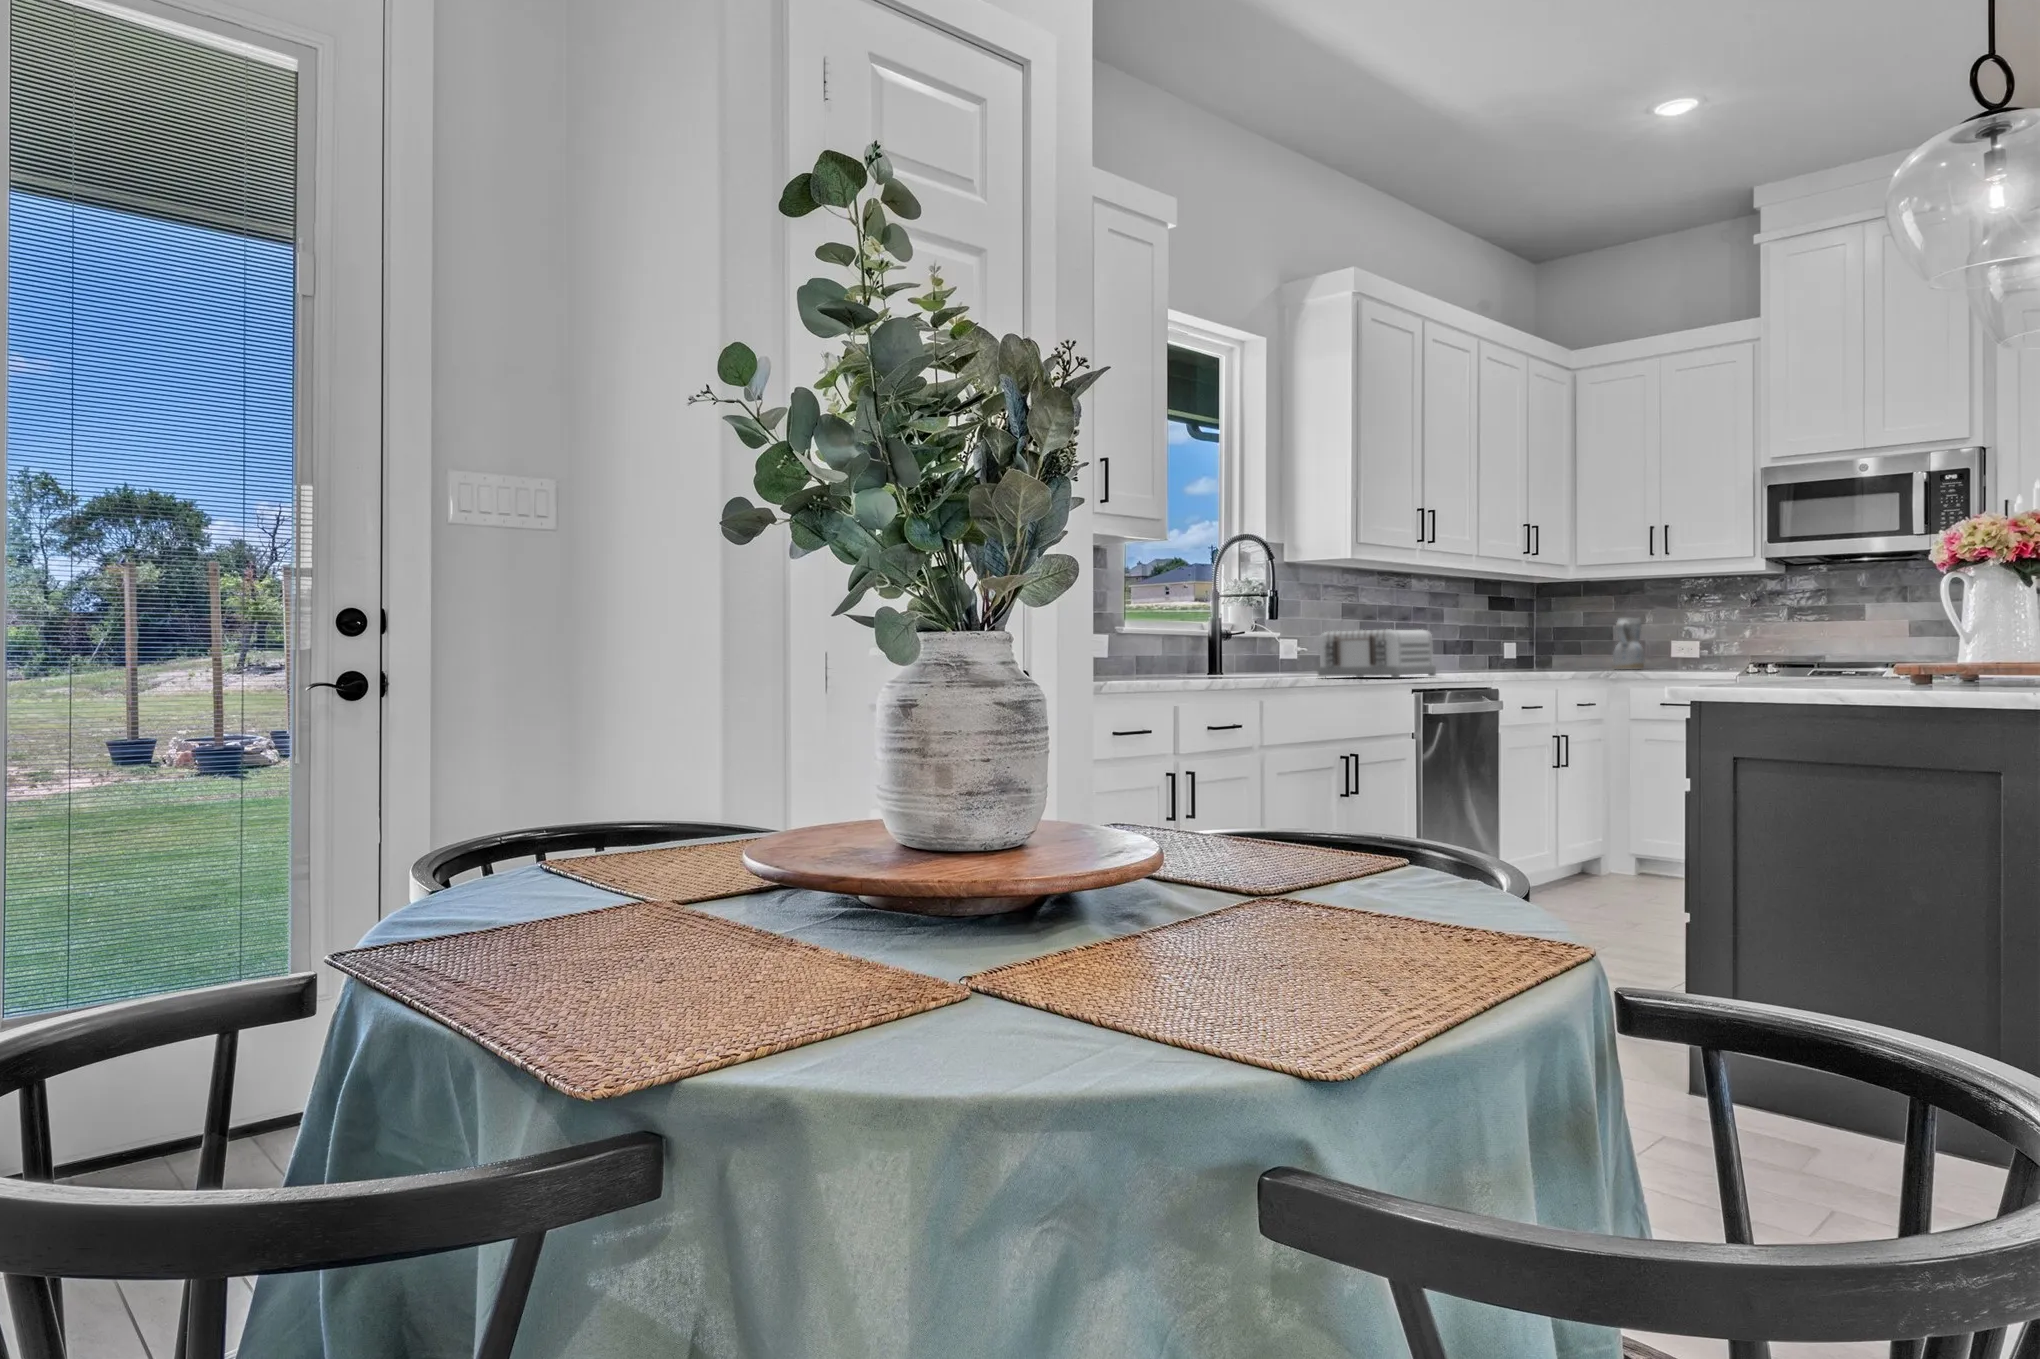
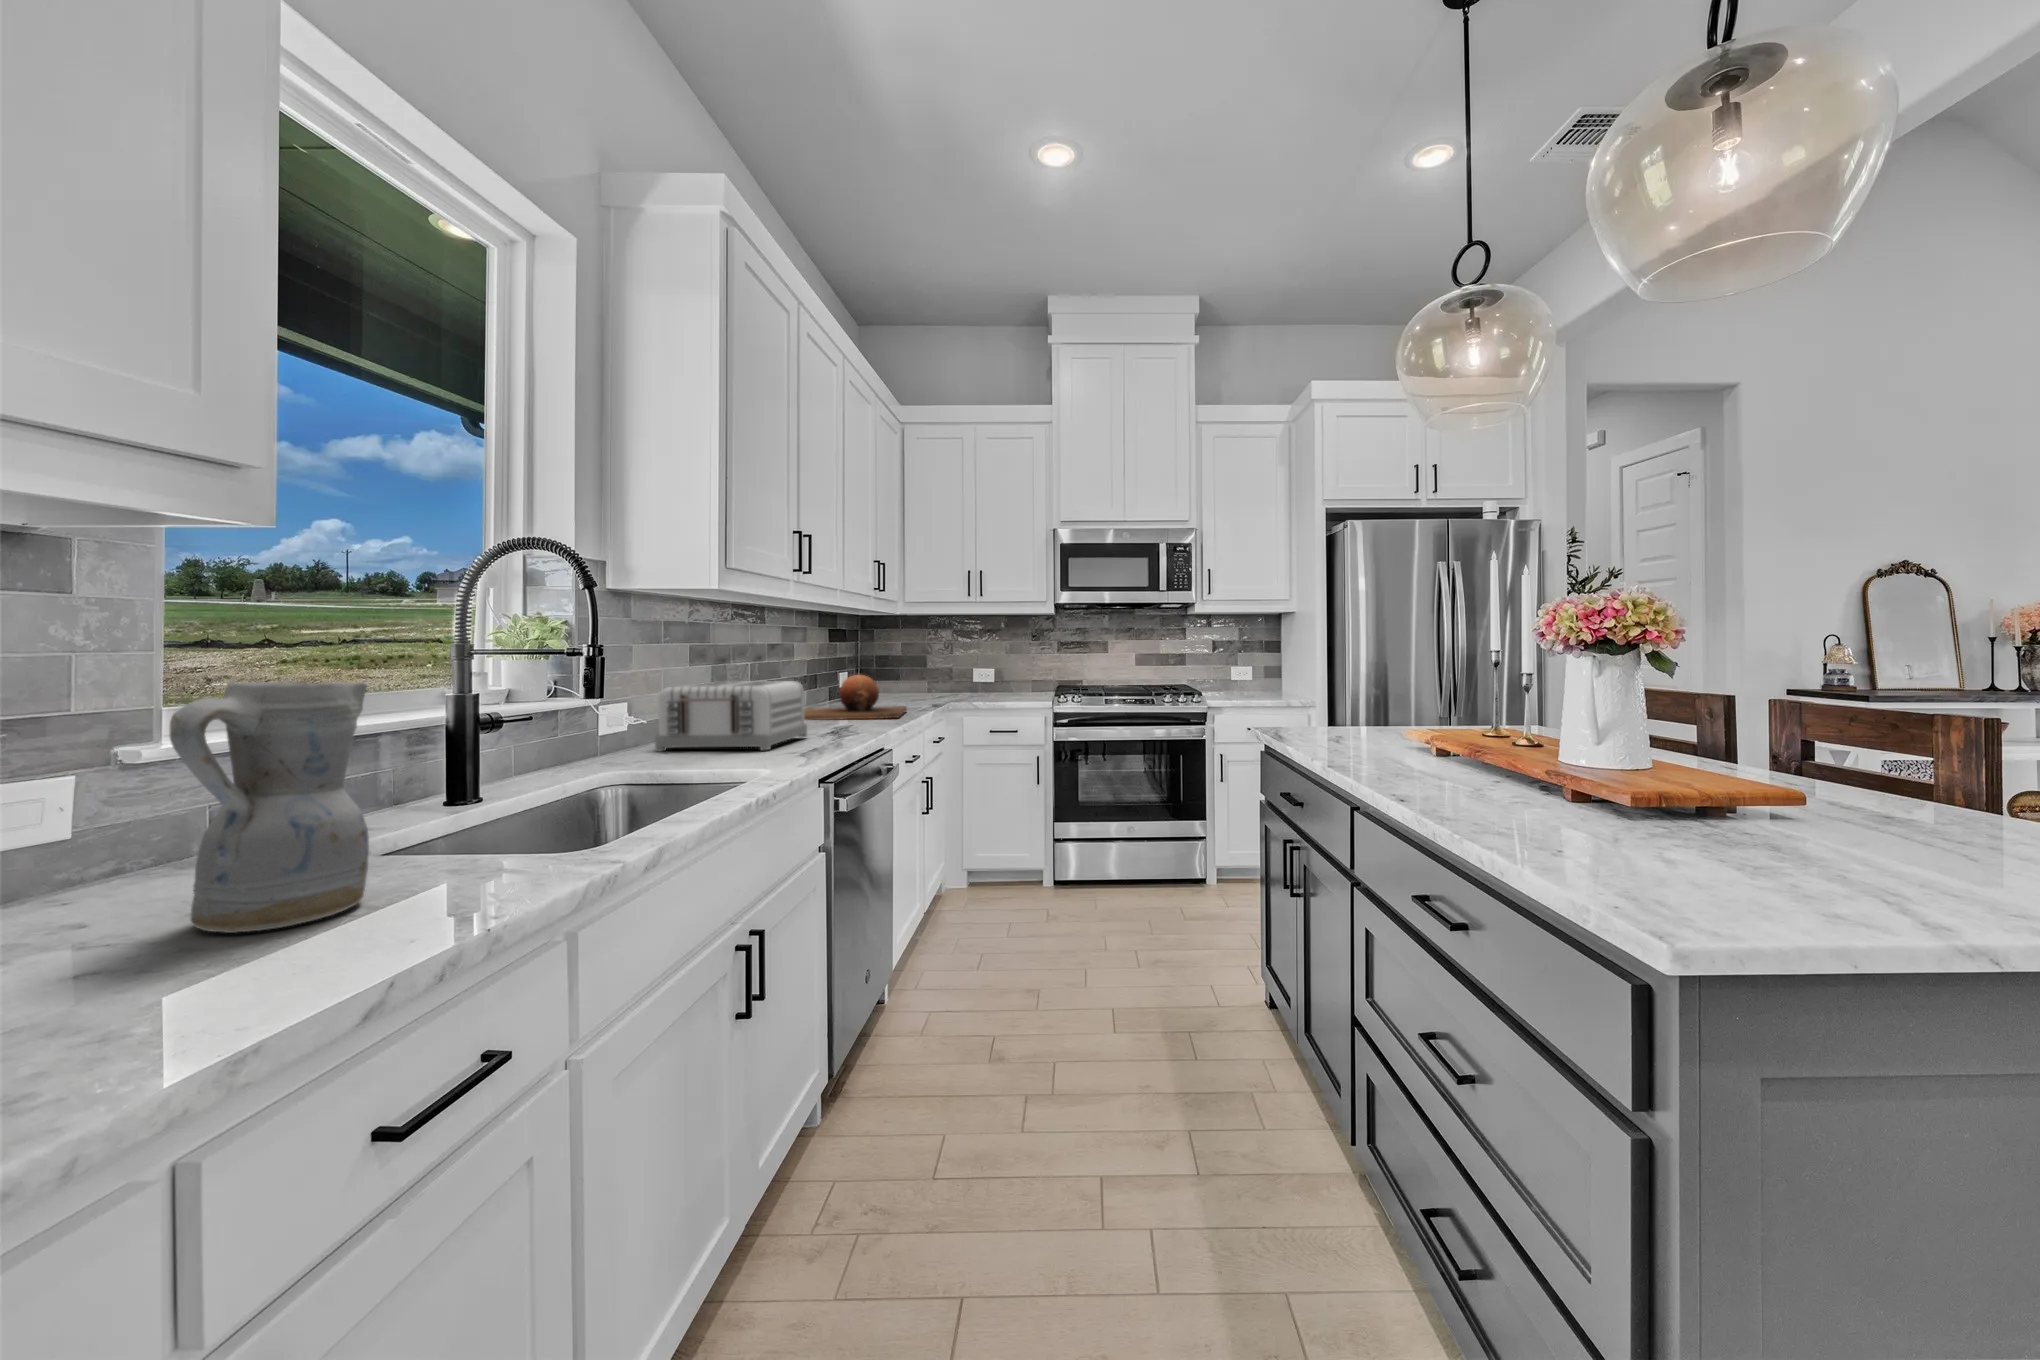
ceramic pitcher: present [1612,618,1645,669] -> present [170,682,369,933]
chopping board: none [1435,635,1559,675] -> present [804,675,907,720]

